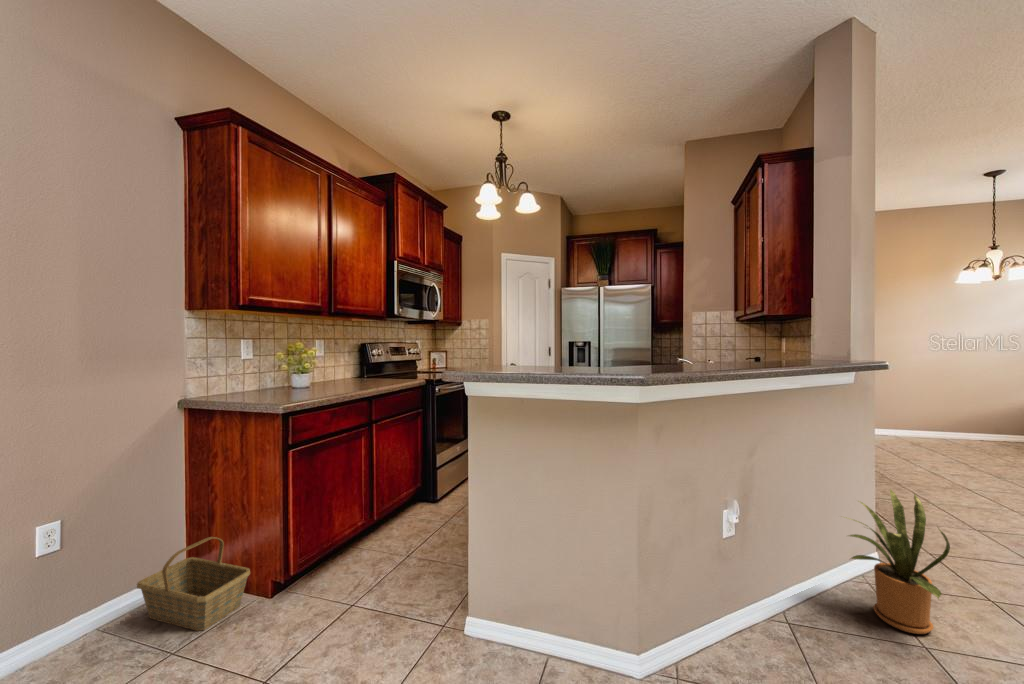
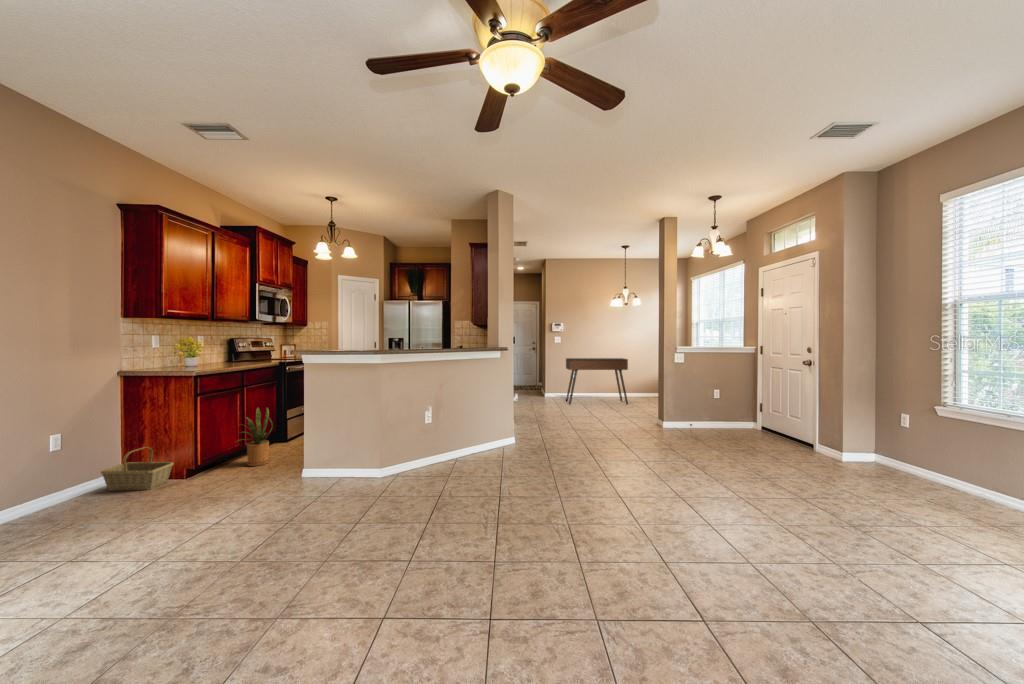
console table: none [846,374,995,463] -> present [566,358,628,404]
house plant: present [849,489,950,634] -> present [238,408,273,466]

